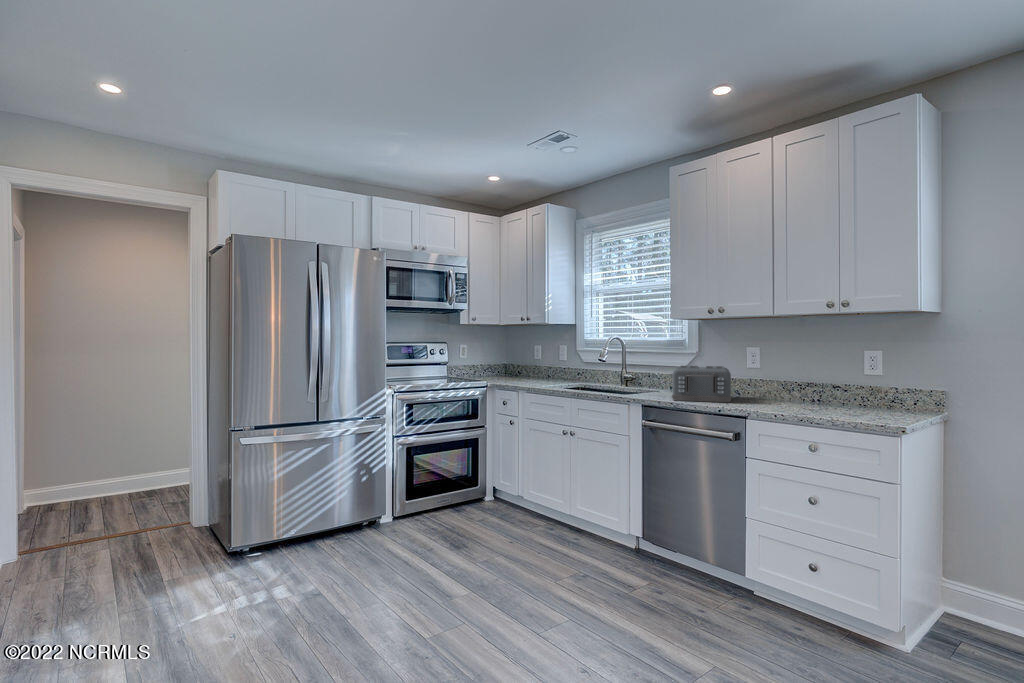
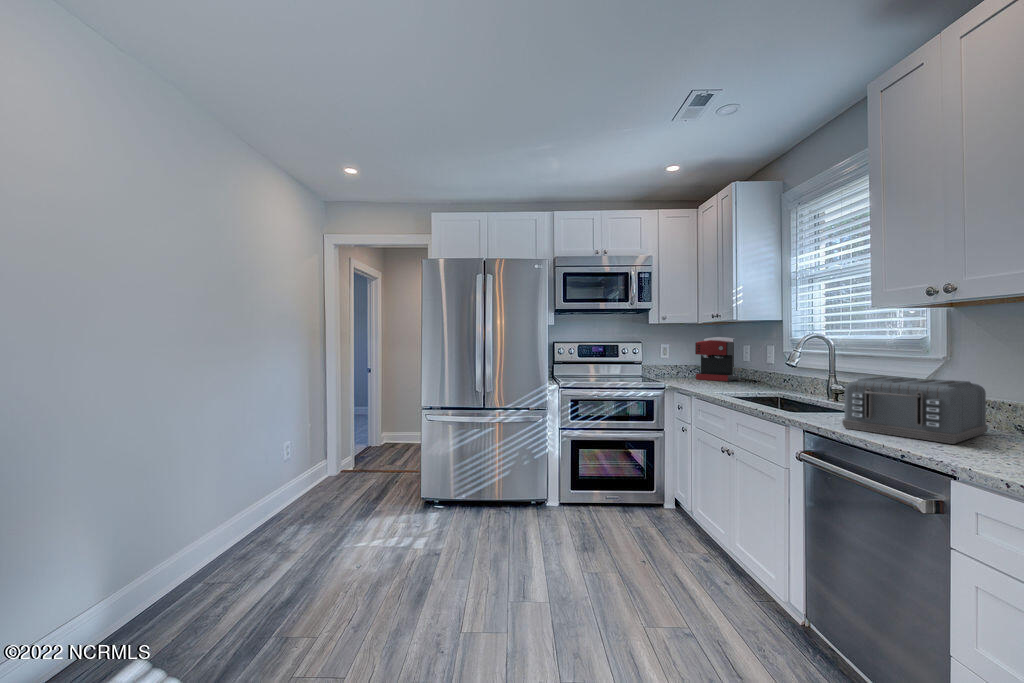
coffee maker: none [496,337,527,377] -> present [695,337,739,381]

